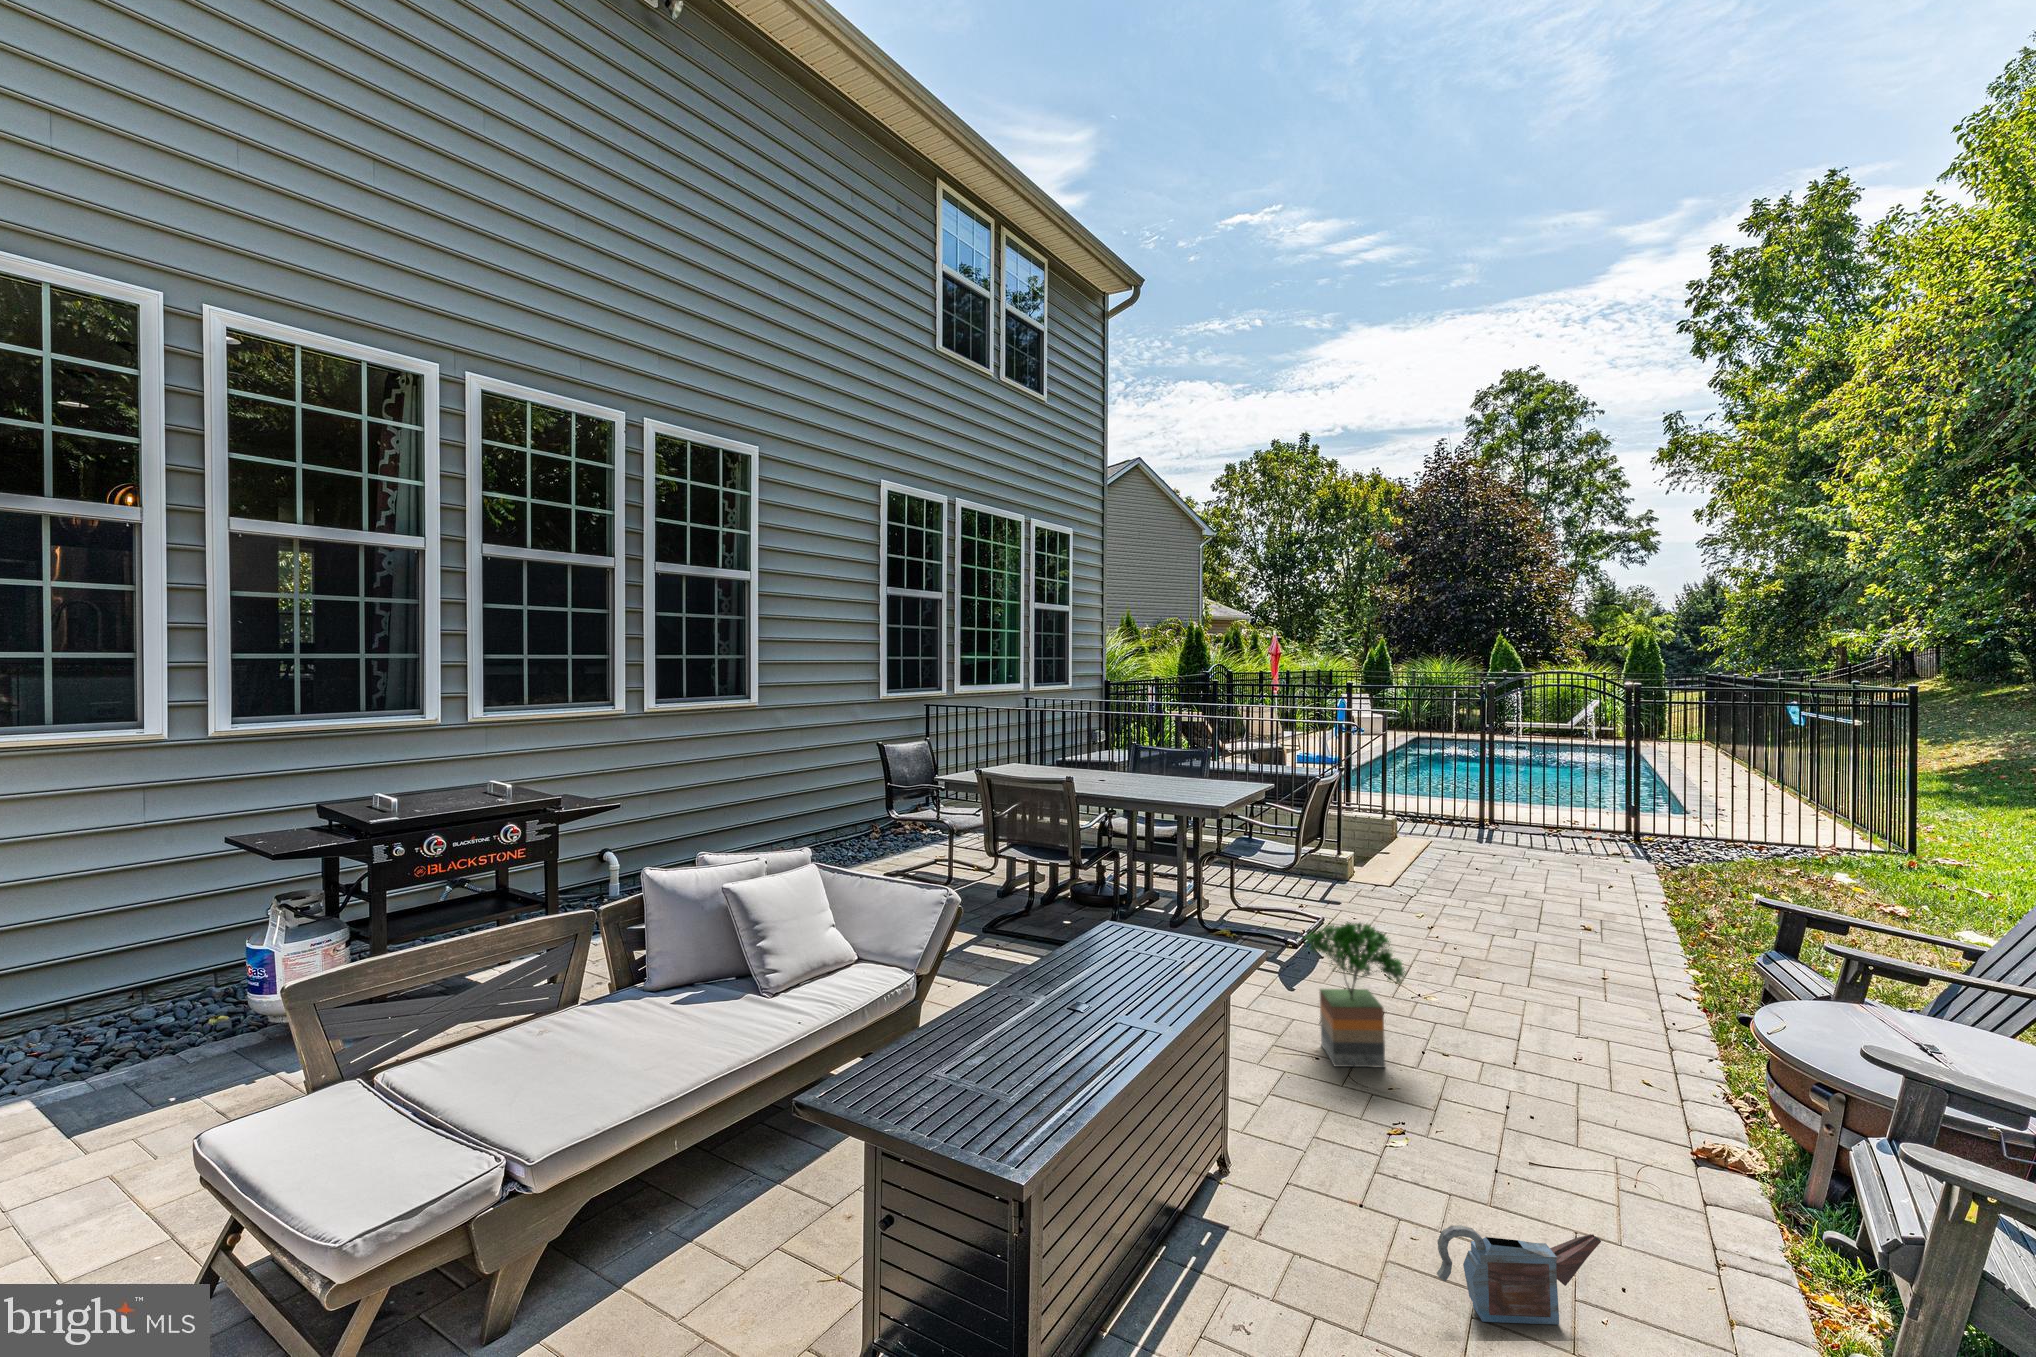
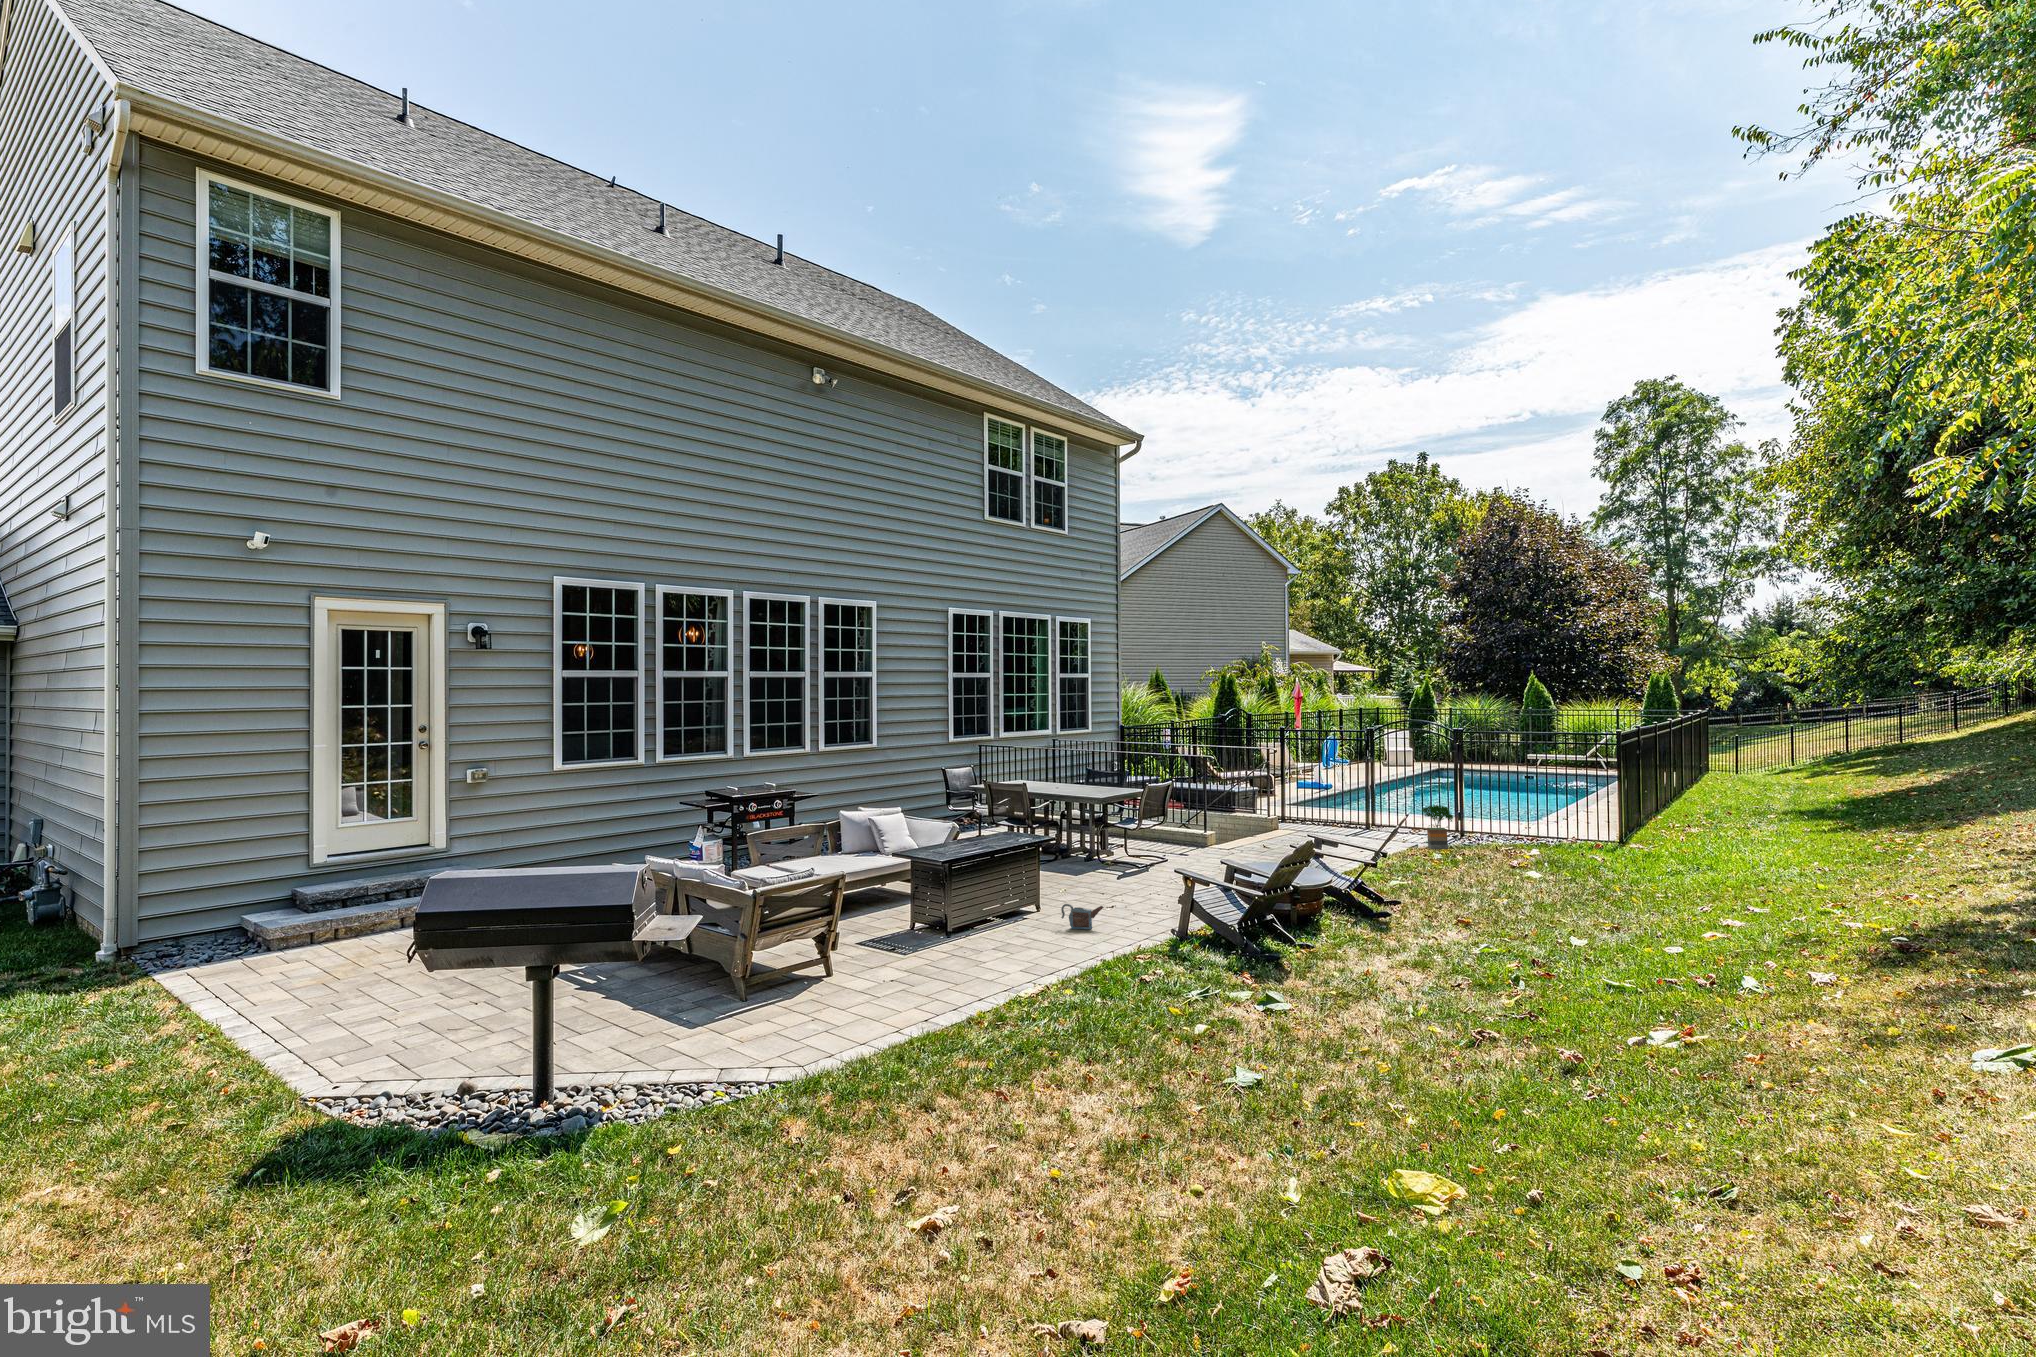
potted tree: present [1306,922,1405,1068] -> present [1422,805,1453,849]

